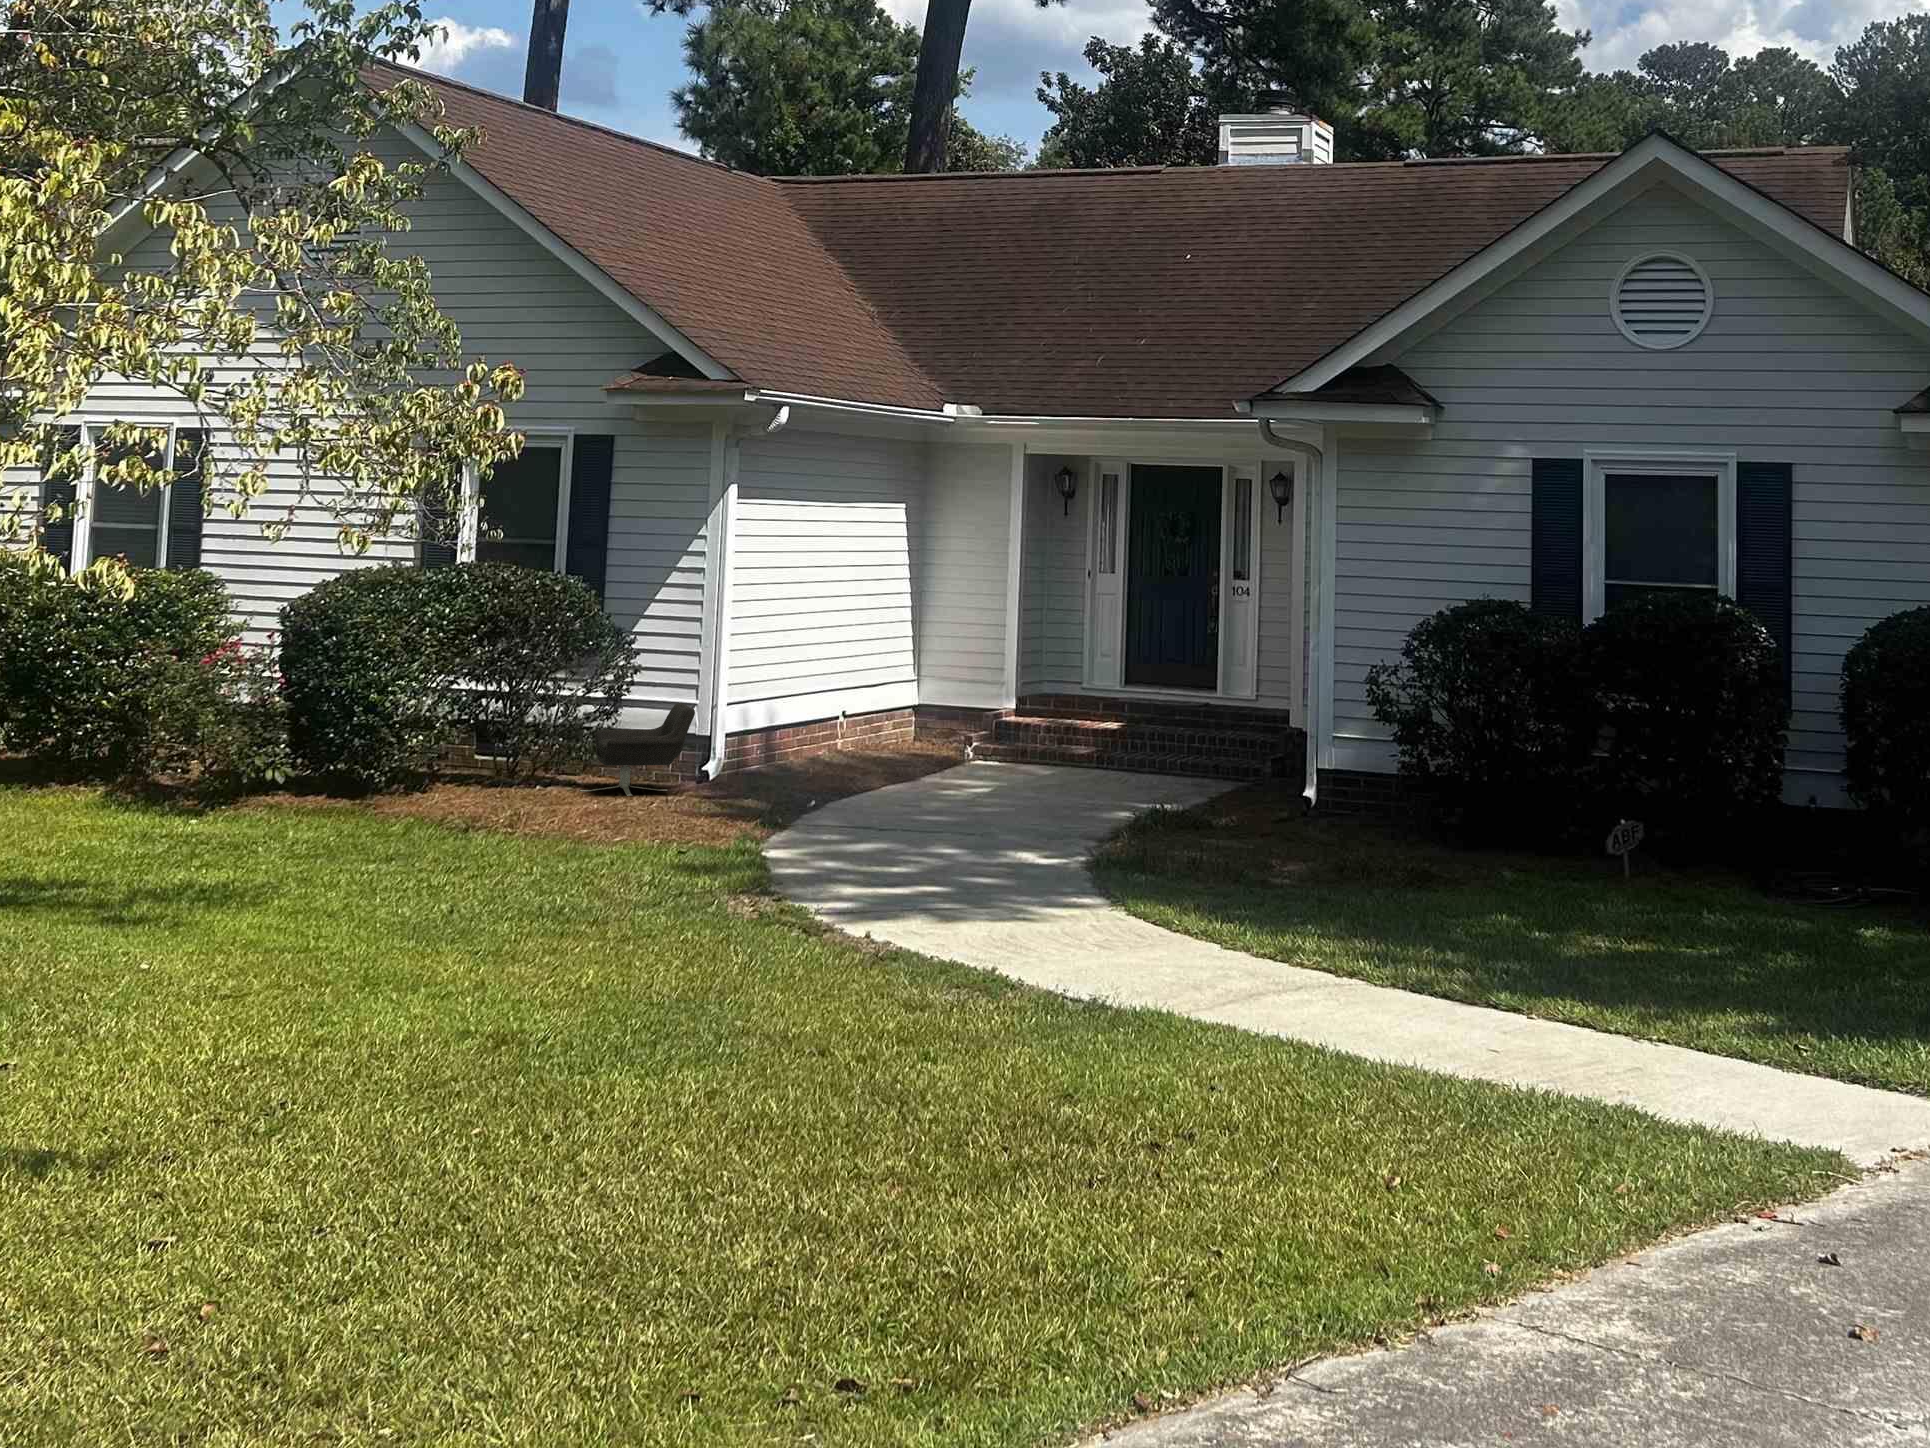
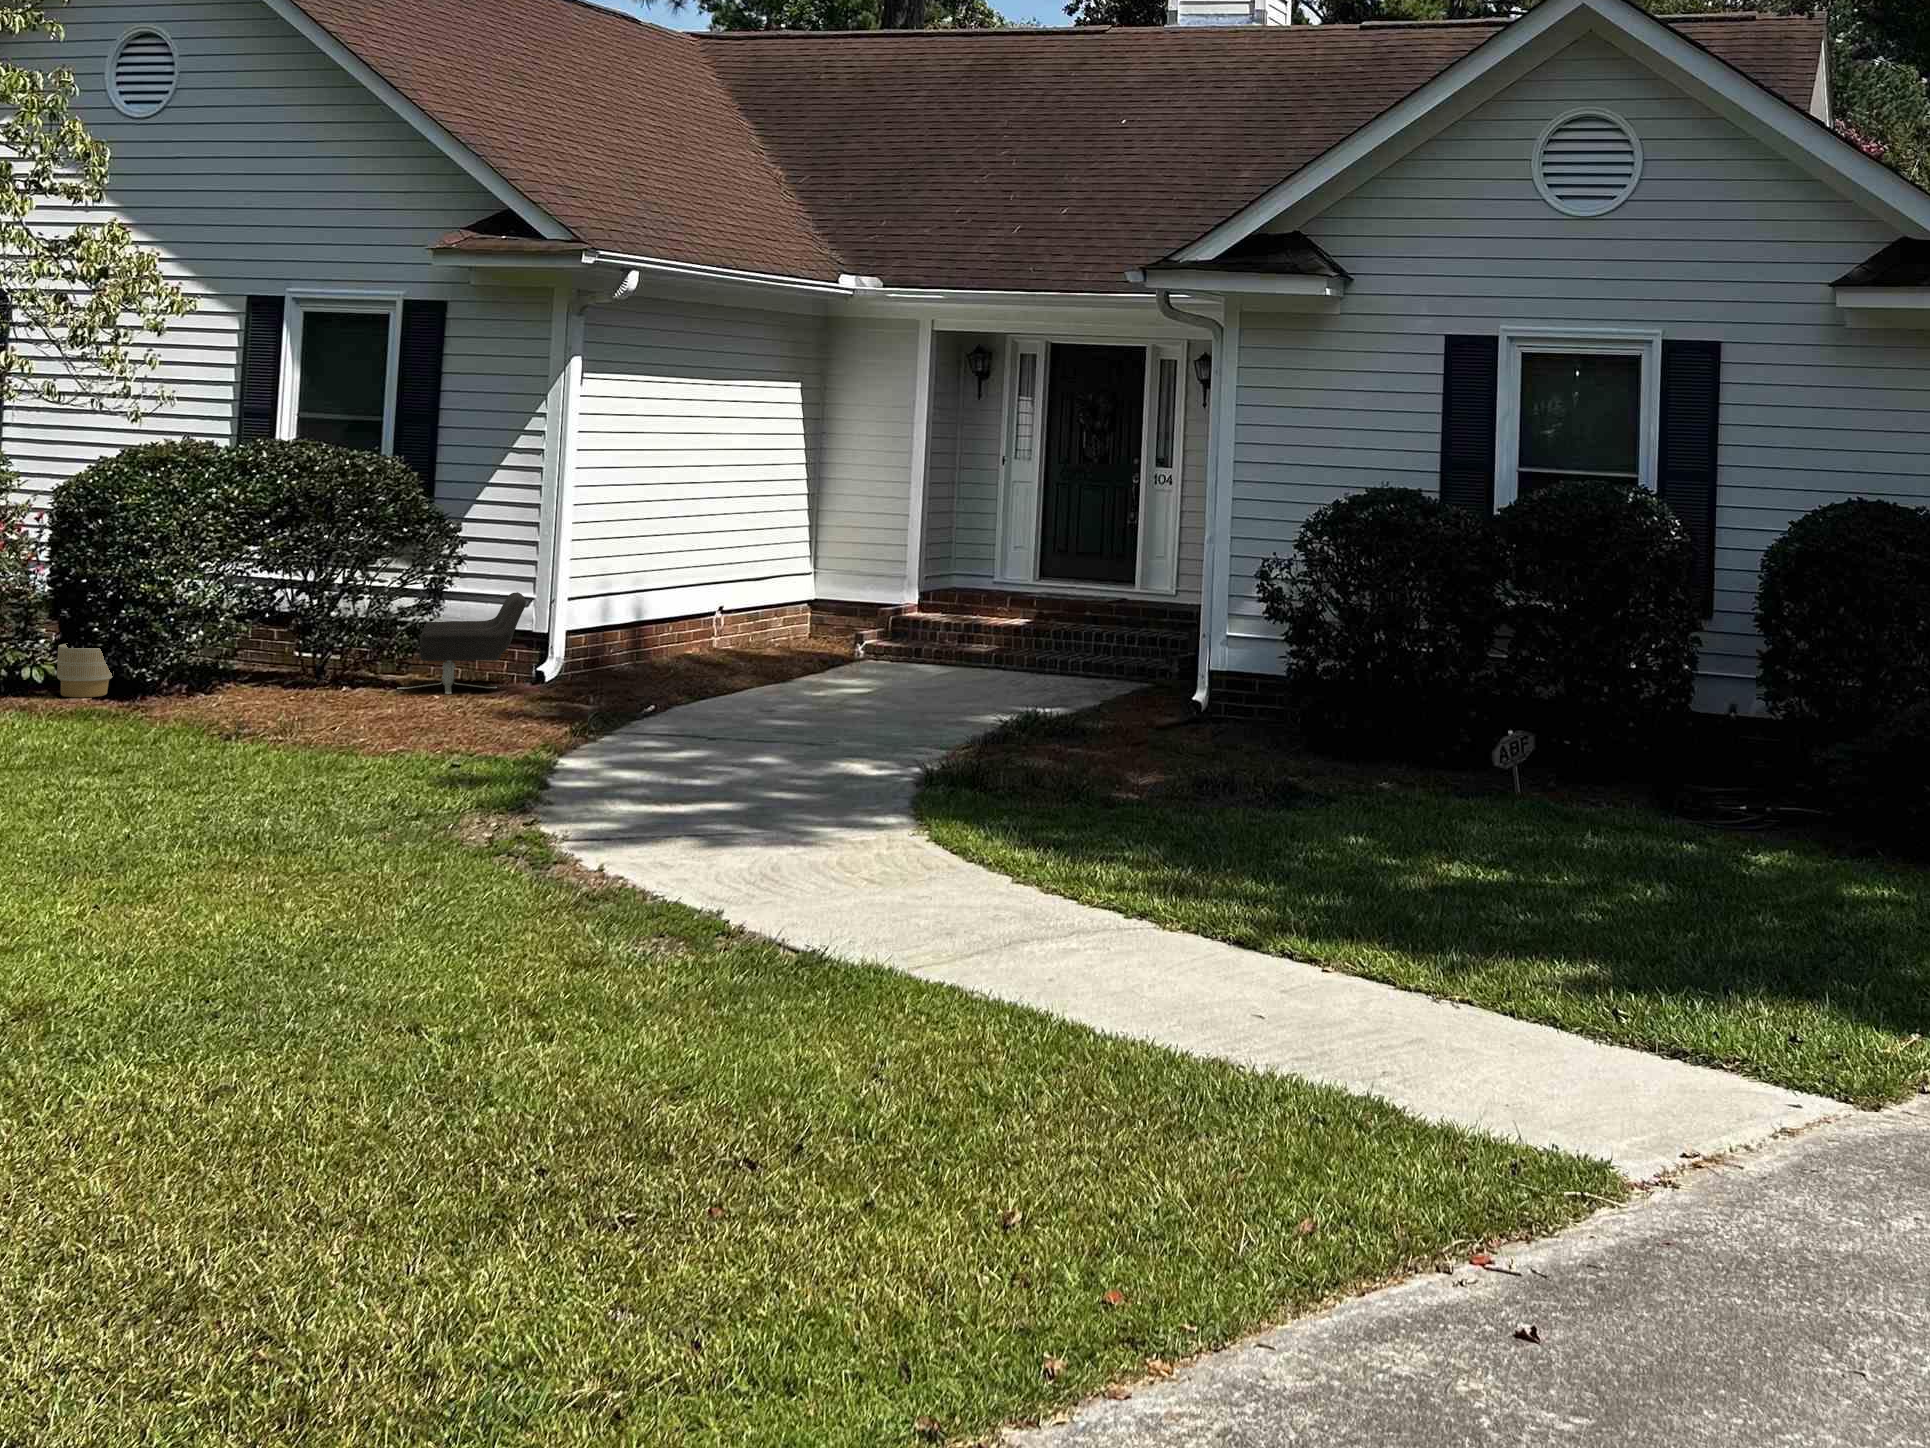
planter: none [295,749,345,799] -> present [57,644,113,698]

